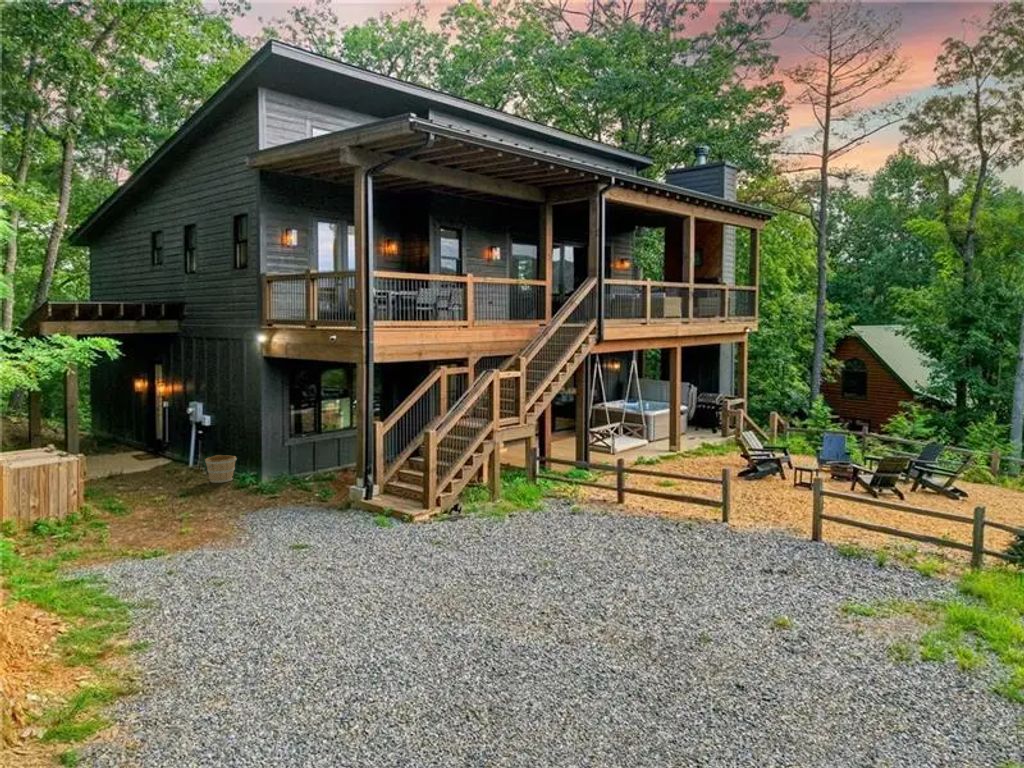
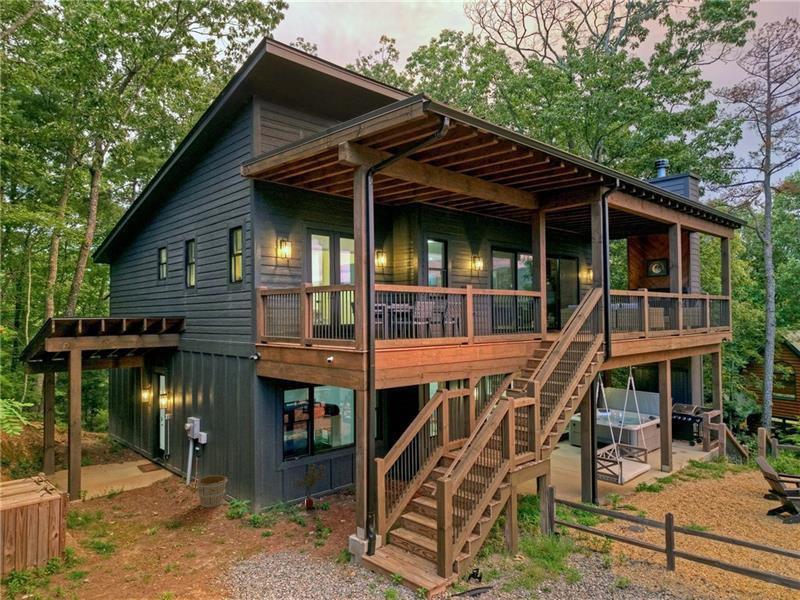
potted tree: none [302,439,335,481] -> present [293,461,326,508]

